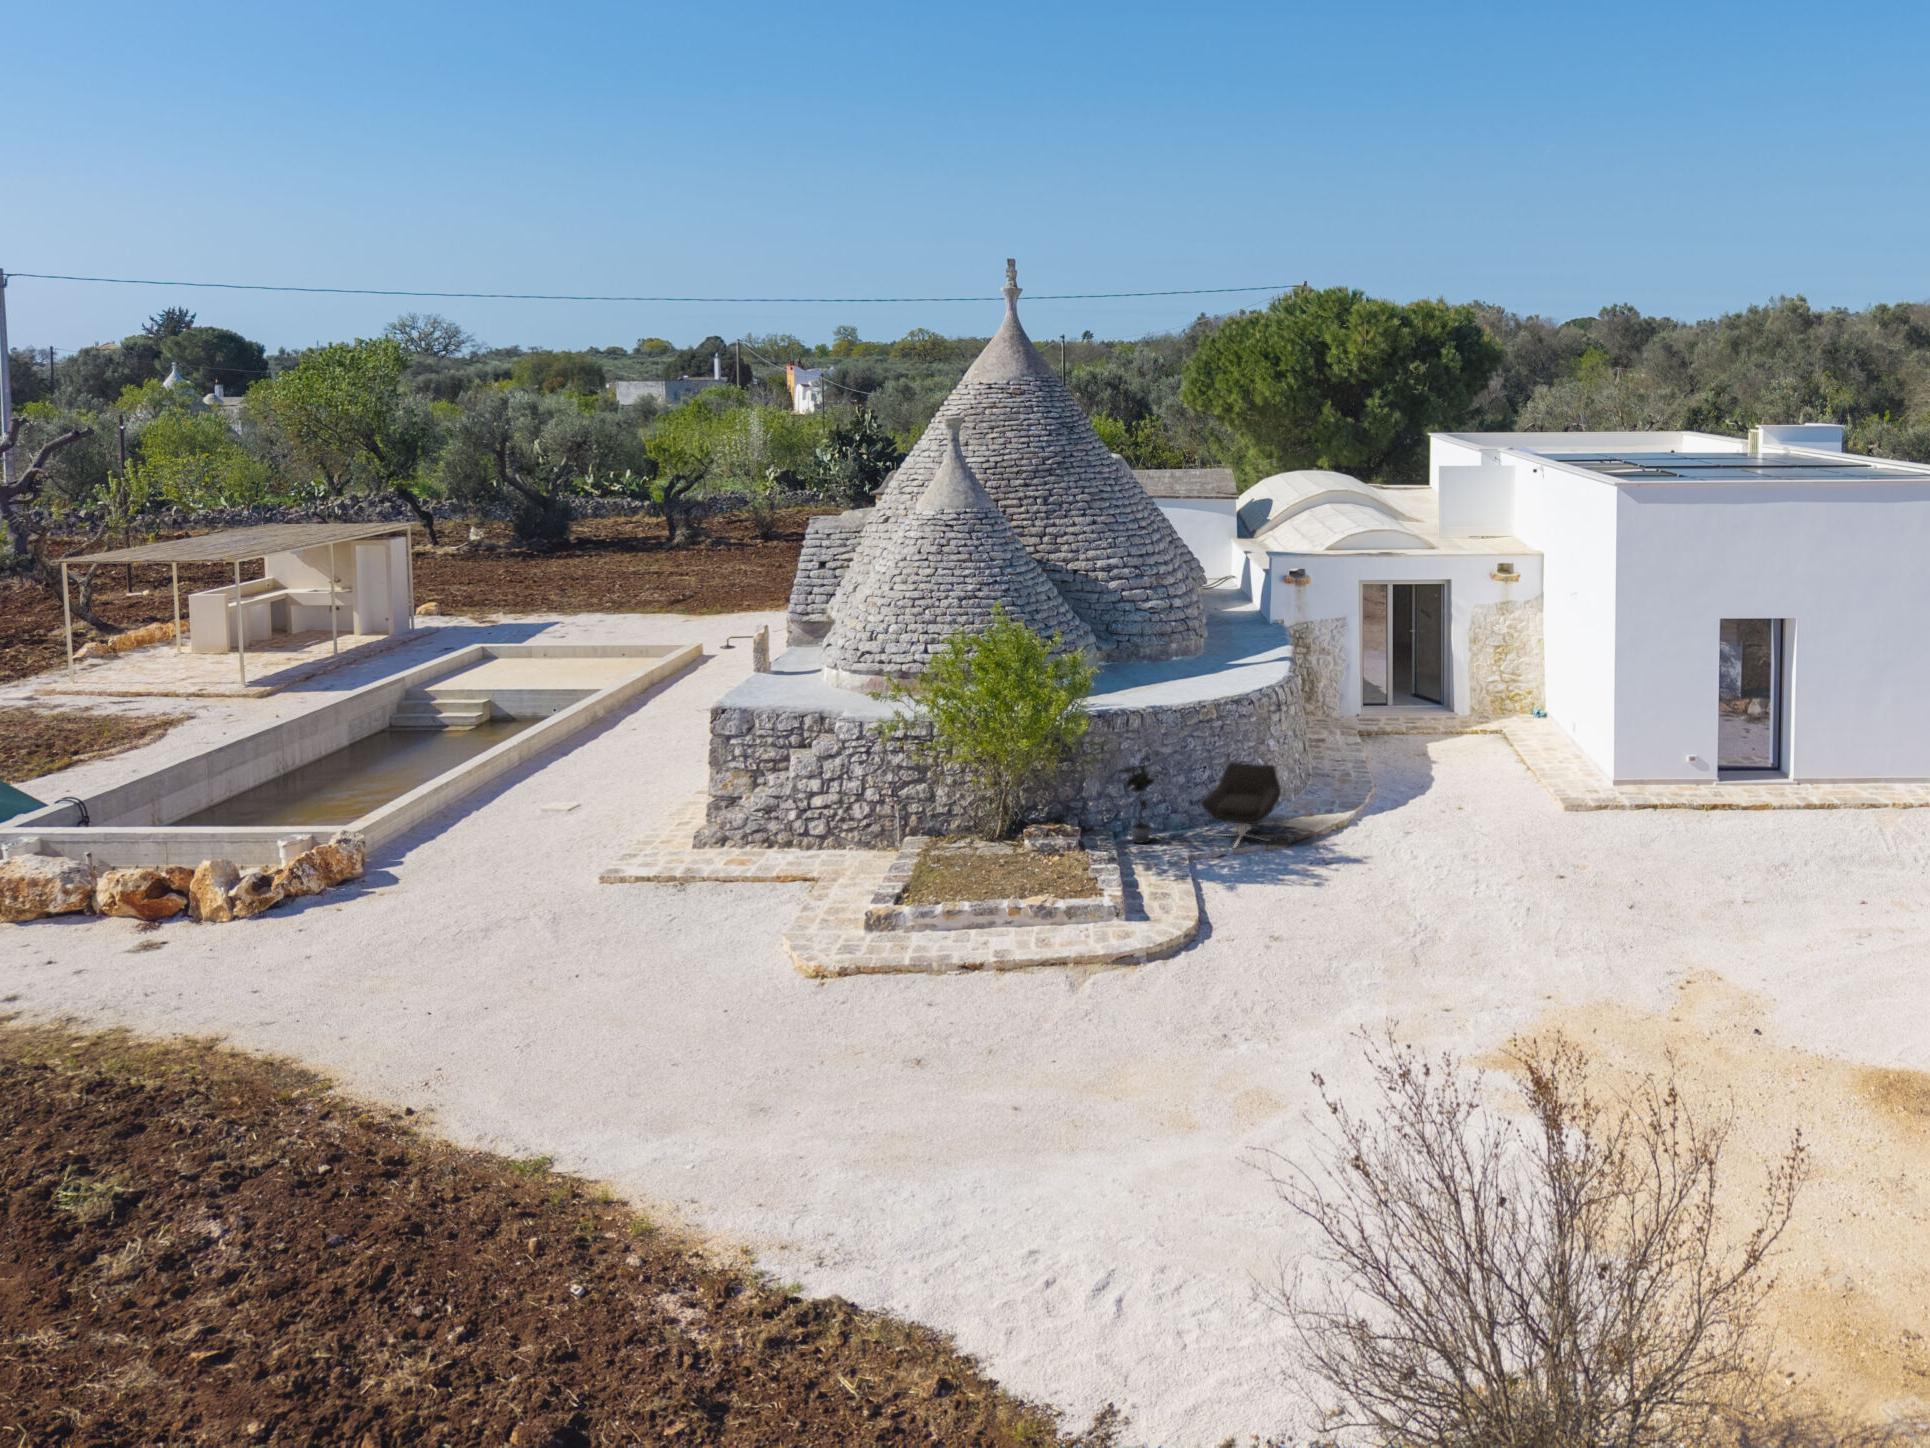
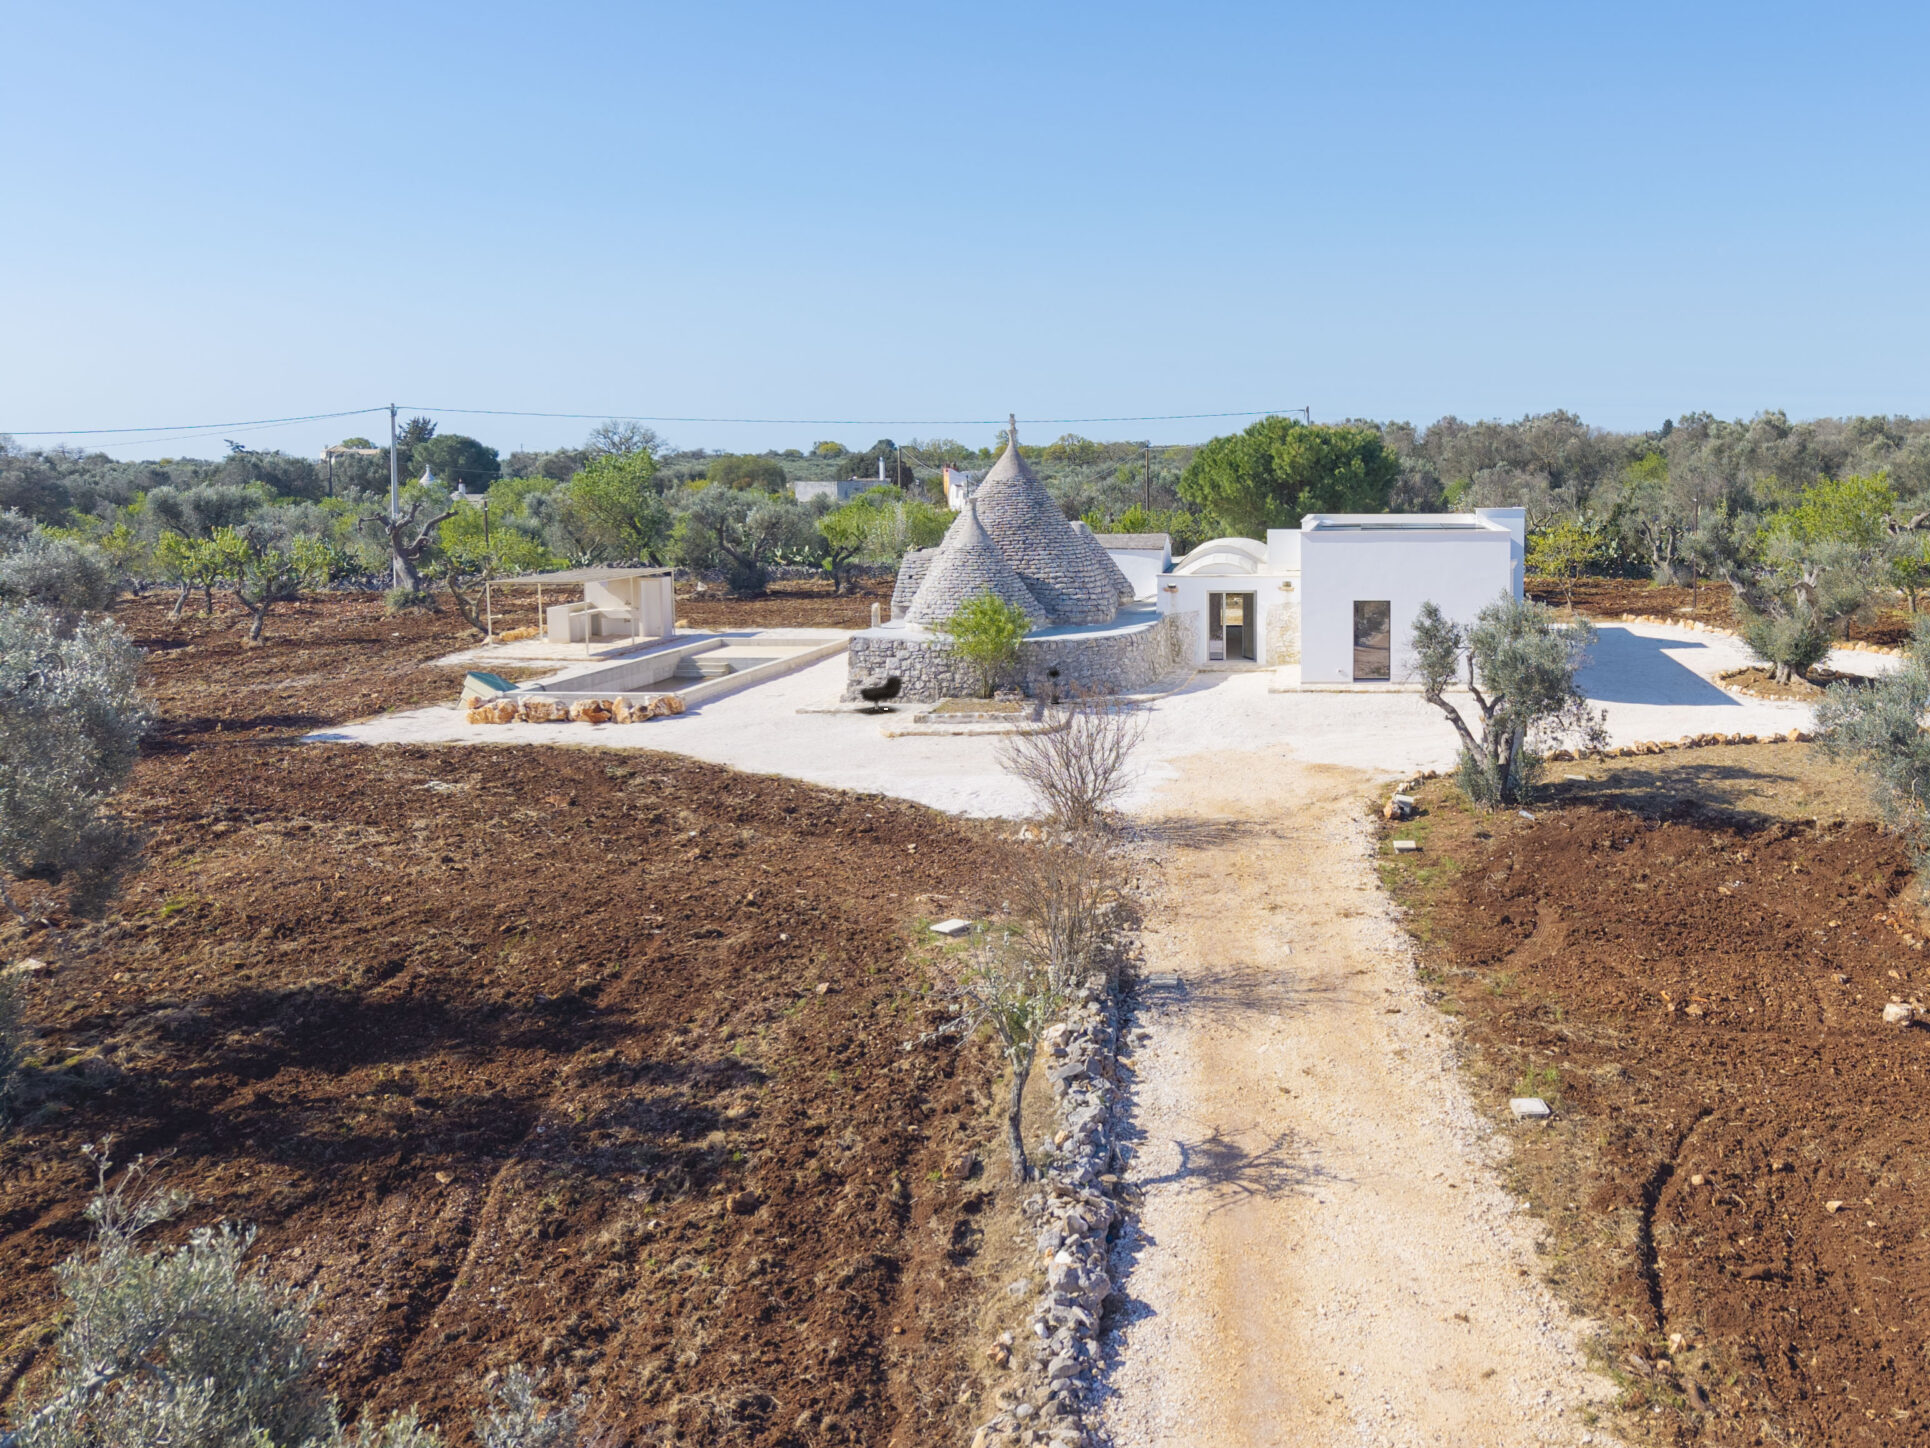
lounge chair: present [1201,762,1281,848] -> present [860,676,903,710]

